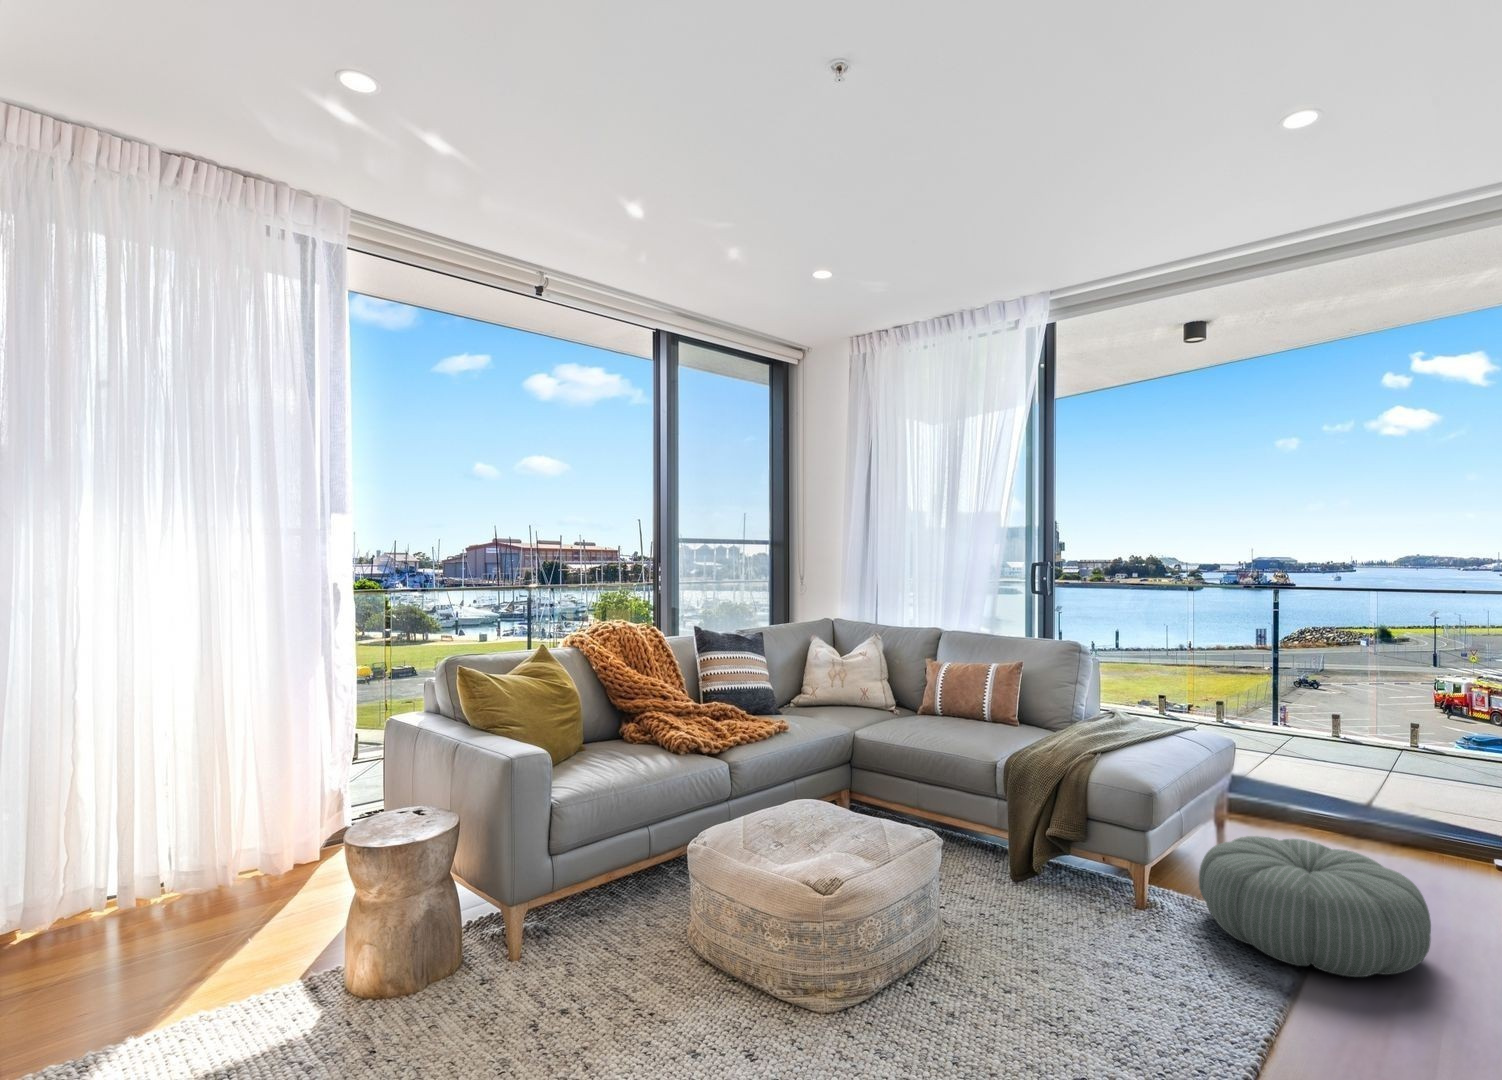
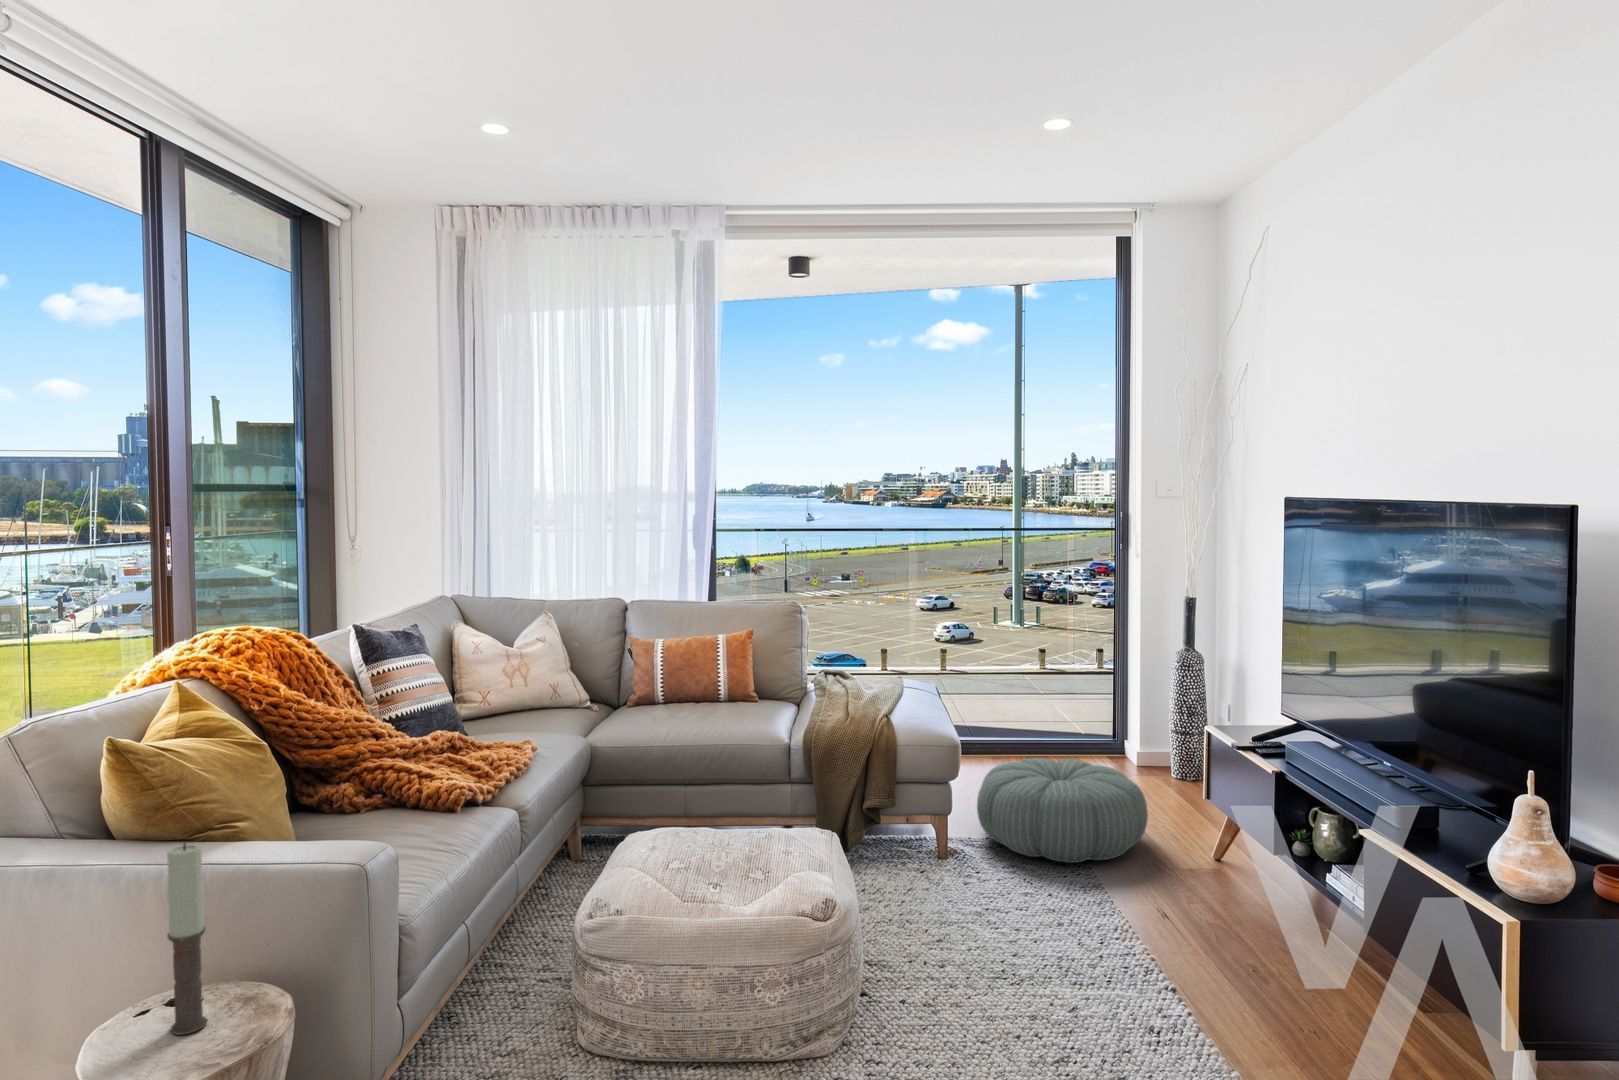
candle: none [406,721,425,825] -> present [167,843,207,1035]

